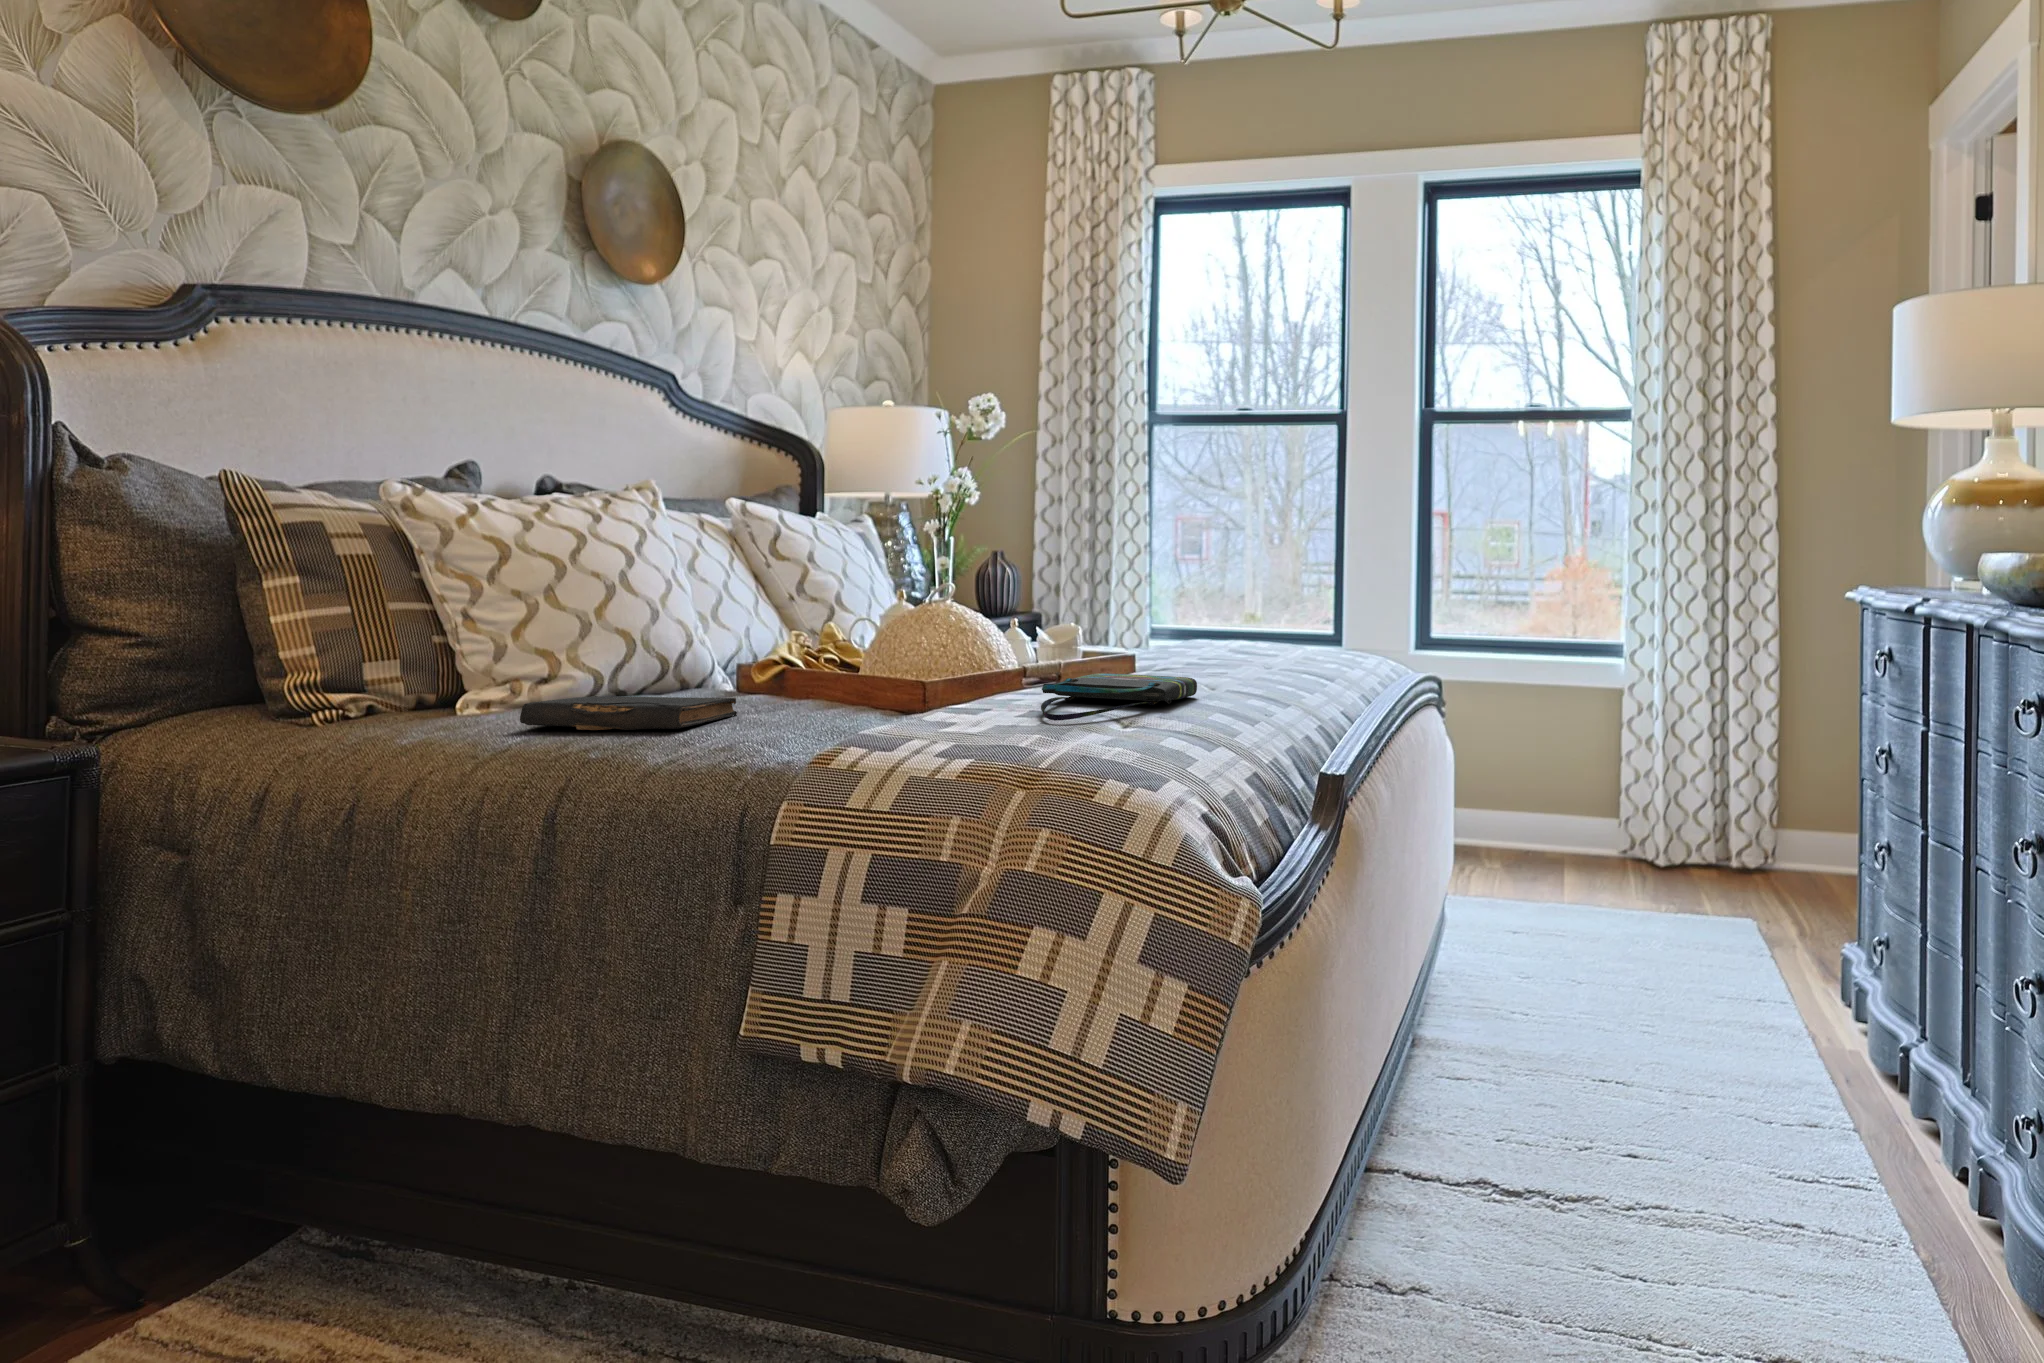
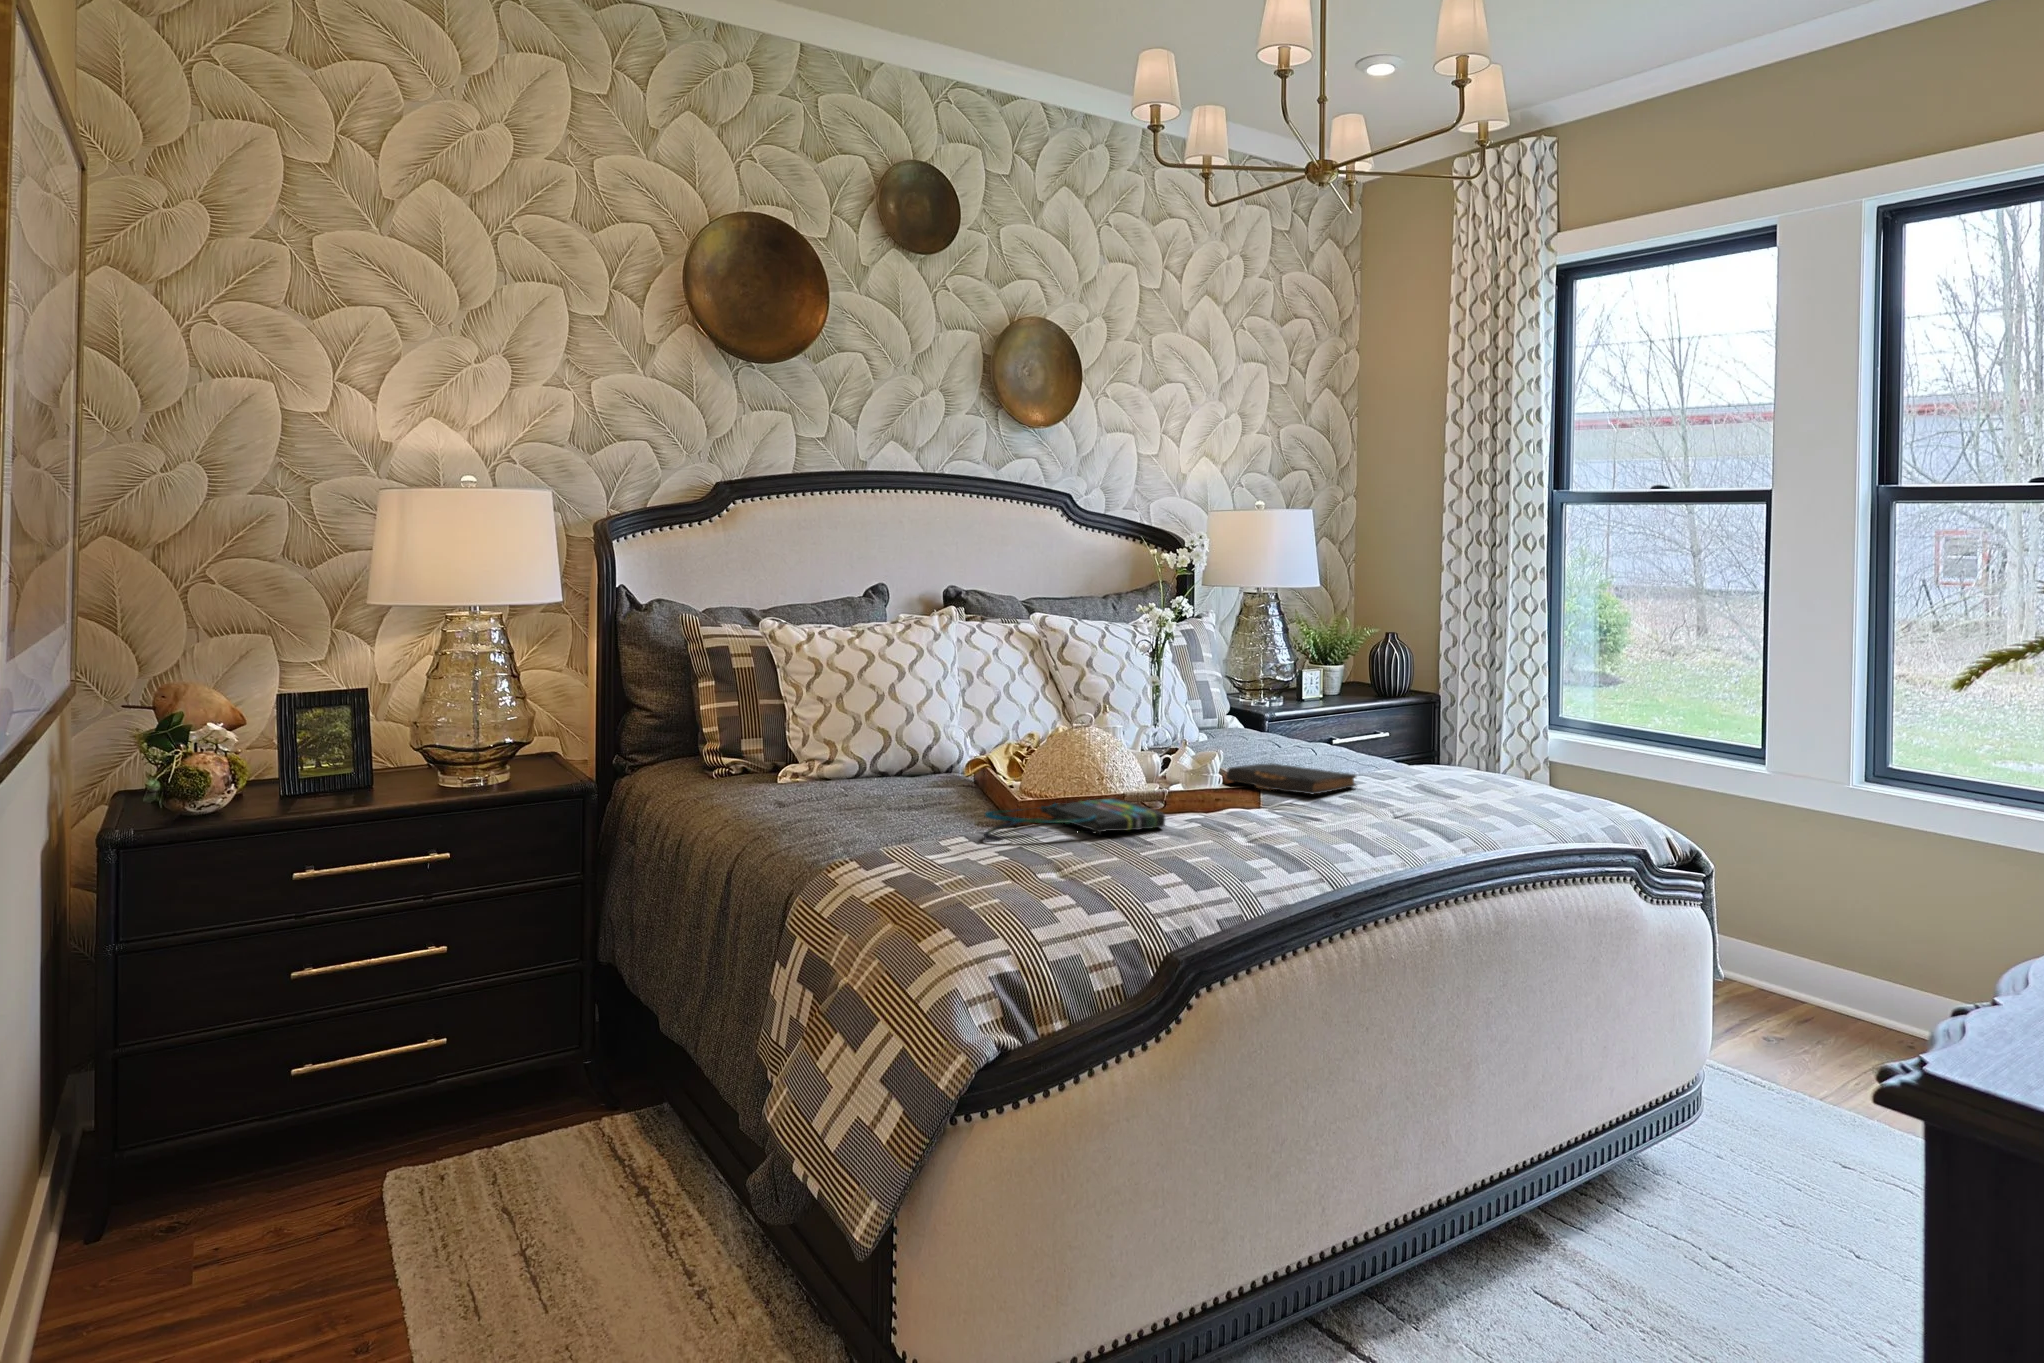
book: present [520,696,737,730] -> present [1226,763,1357,795]

